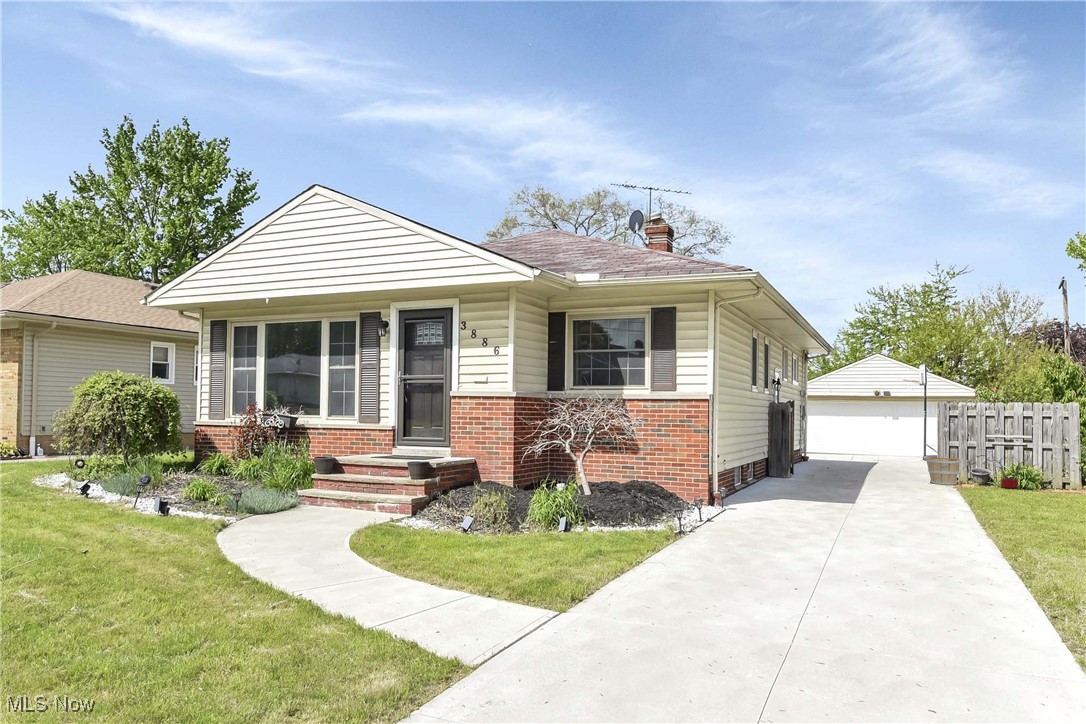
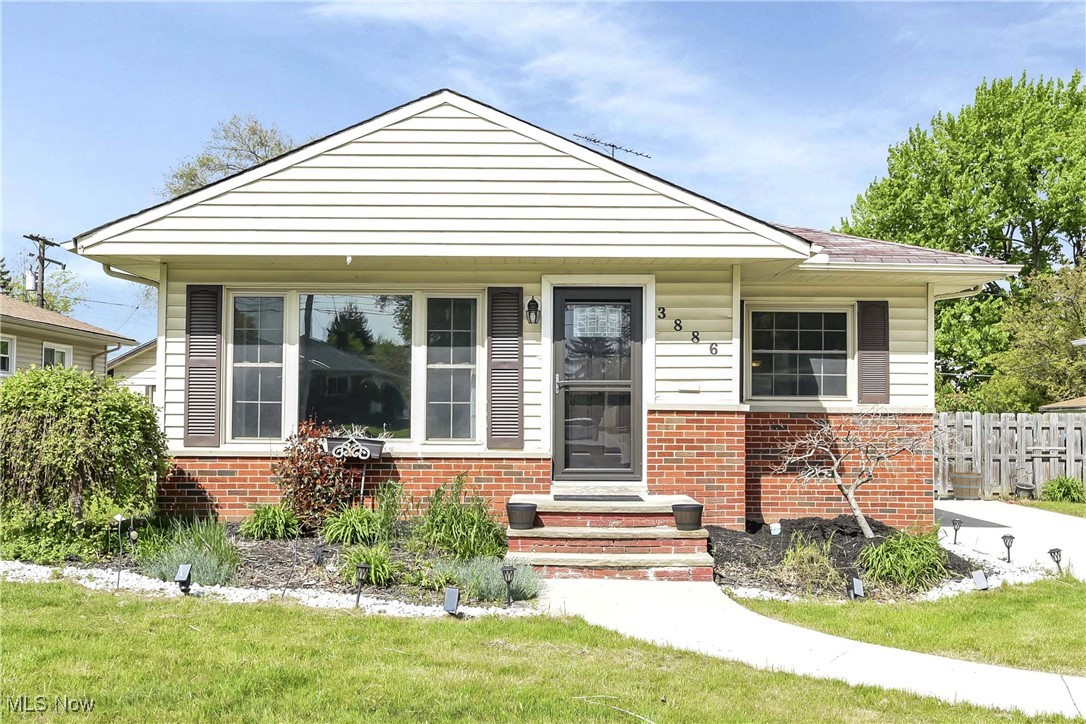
decorative plant: present [998,460,1033,488] -> none [999,466,1045,500]

